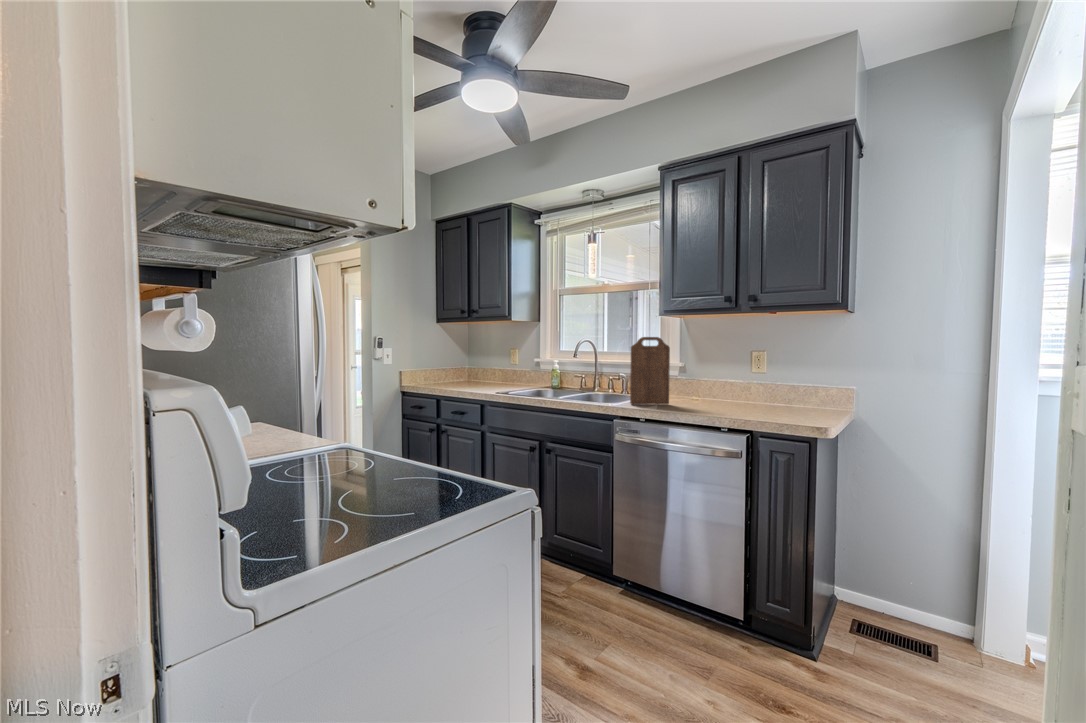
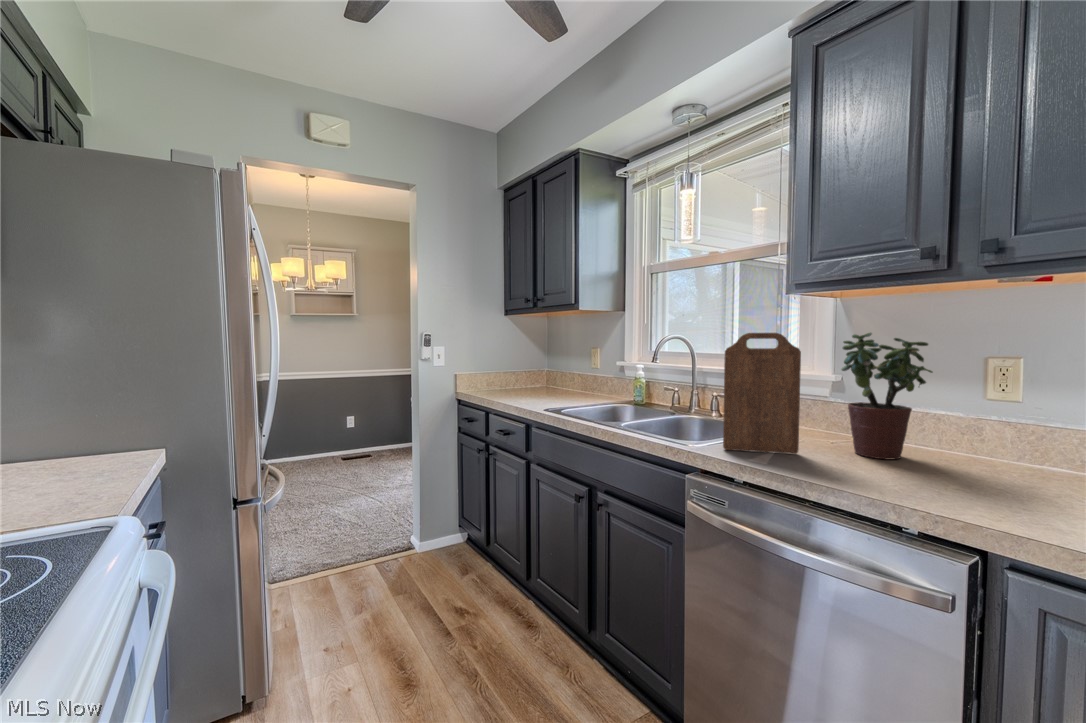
potted plant: none [688,337,730,404] -> present [842,333,932,459]

